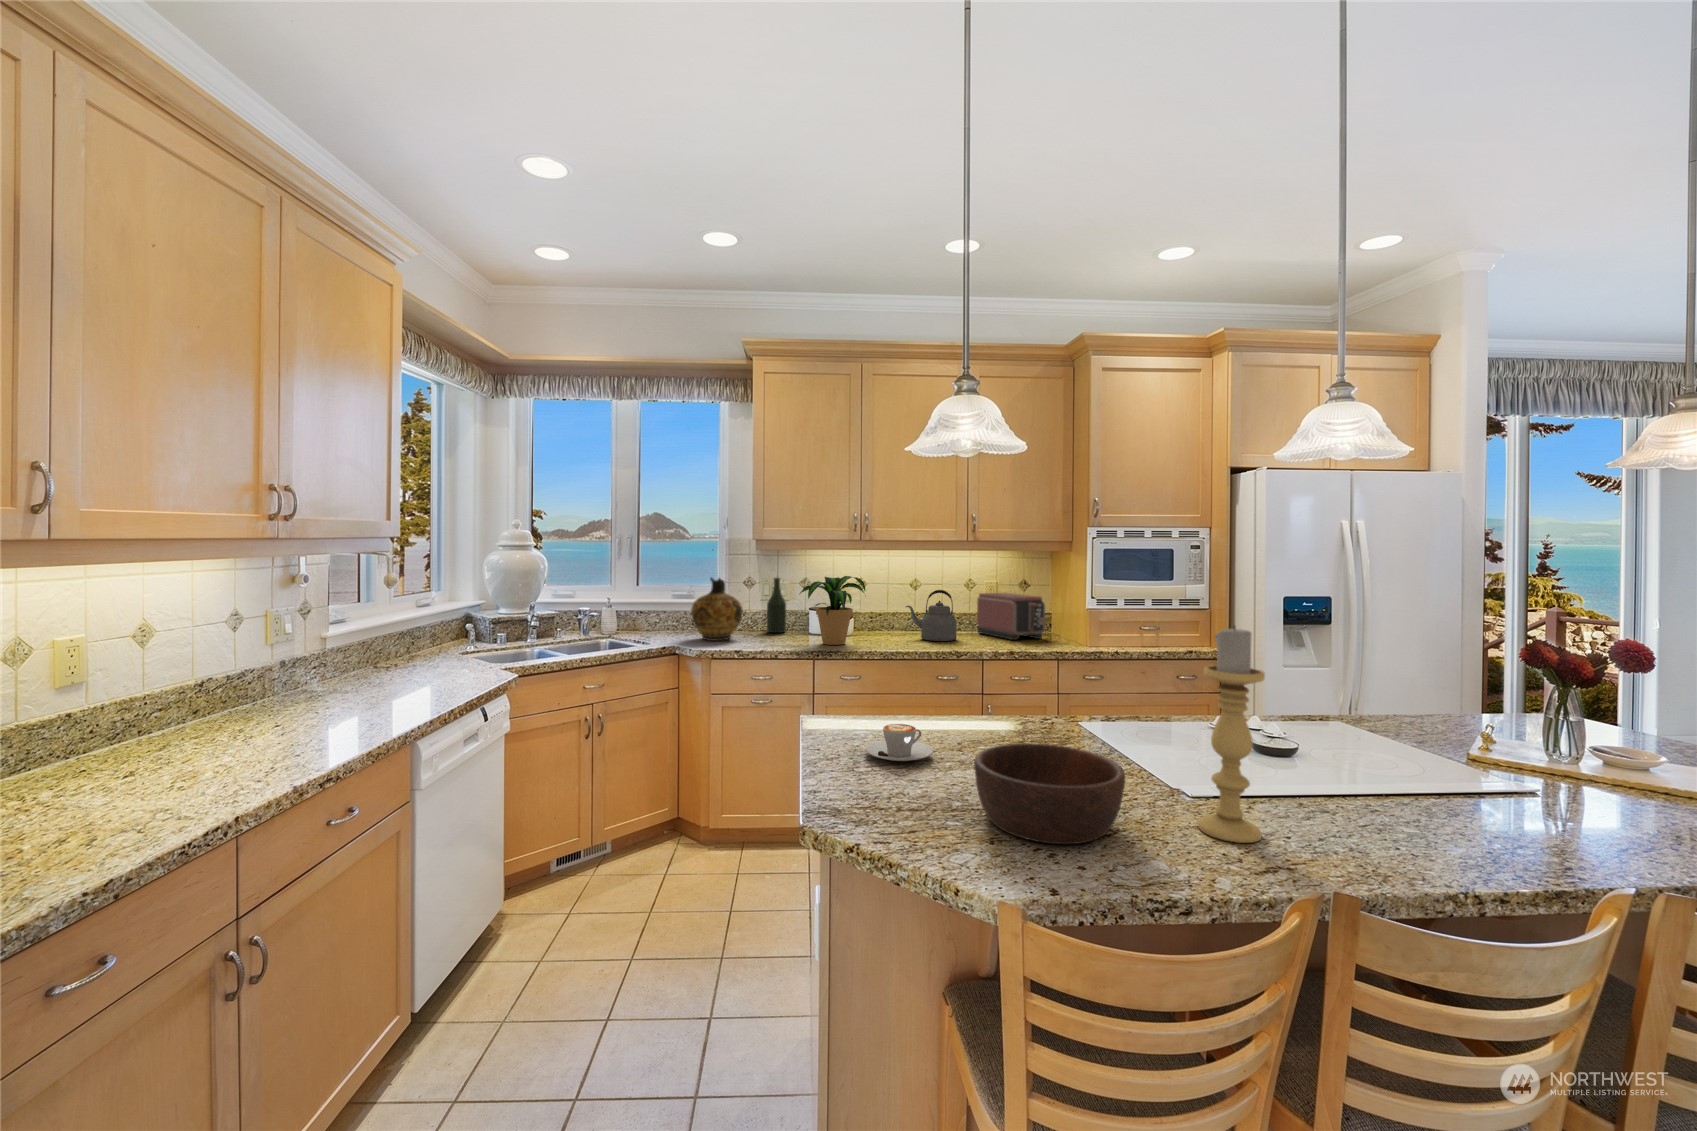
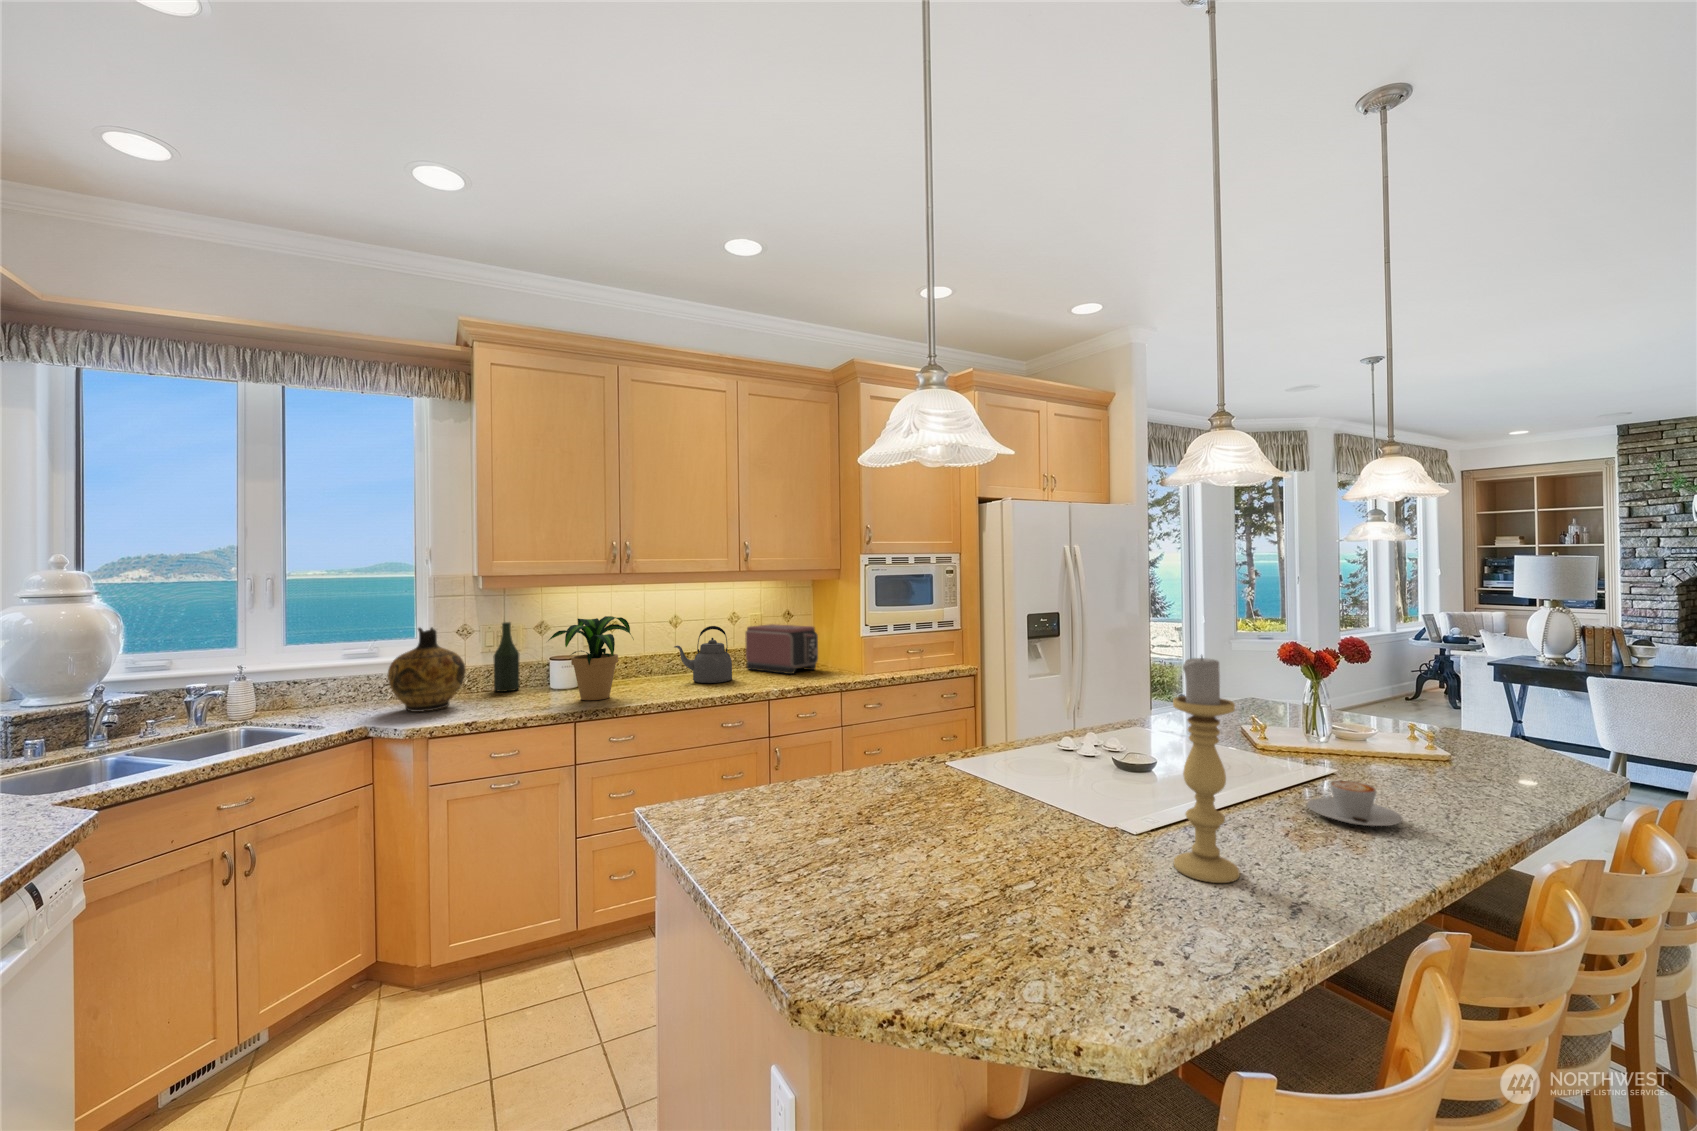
coffee cup: present [865,724,933,761] -> present [1308,781,1402,826]
wooden bowl: present [974,743,1126,844] -> none [967,807,1146,938]

